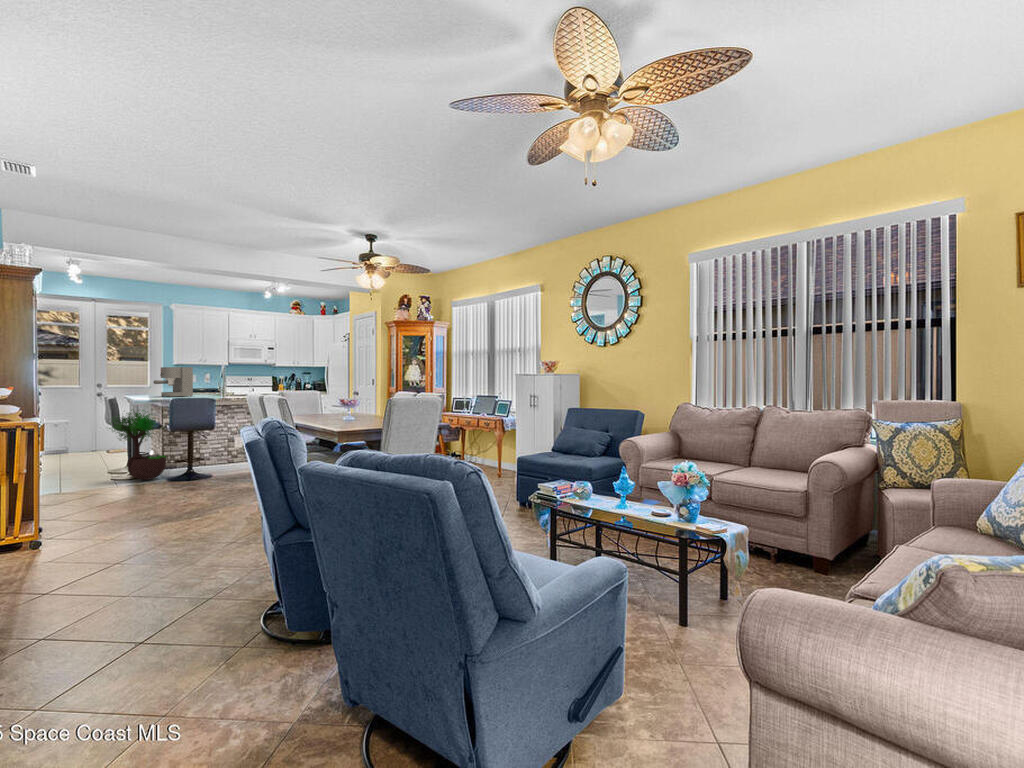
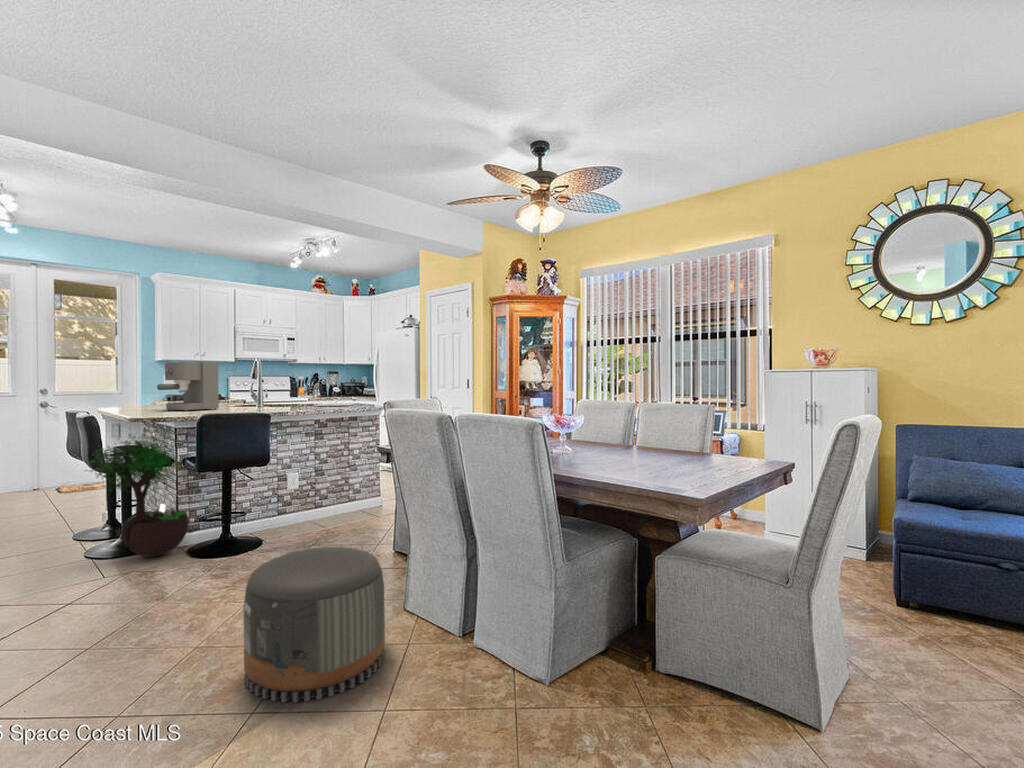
pouf: none [156,463,230,523] -> present [243,547,385,702]

